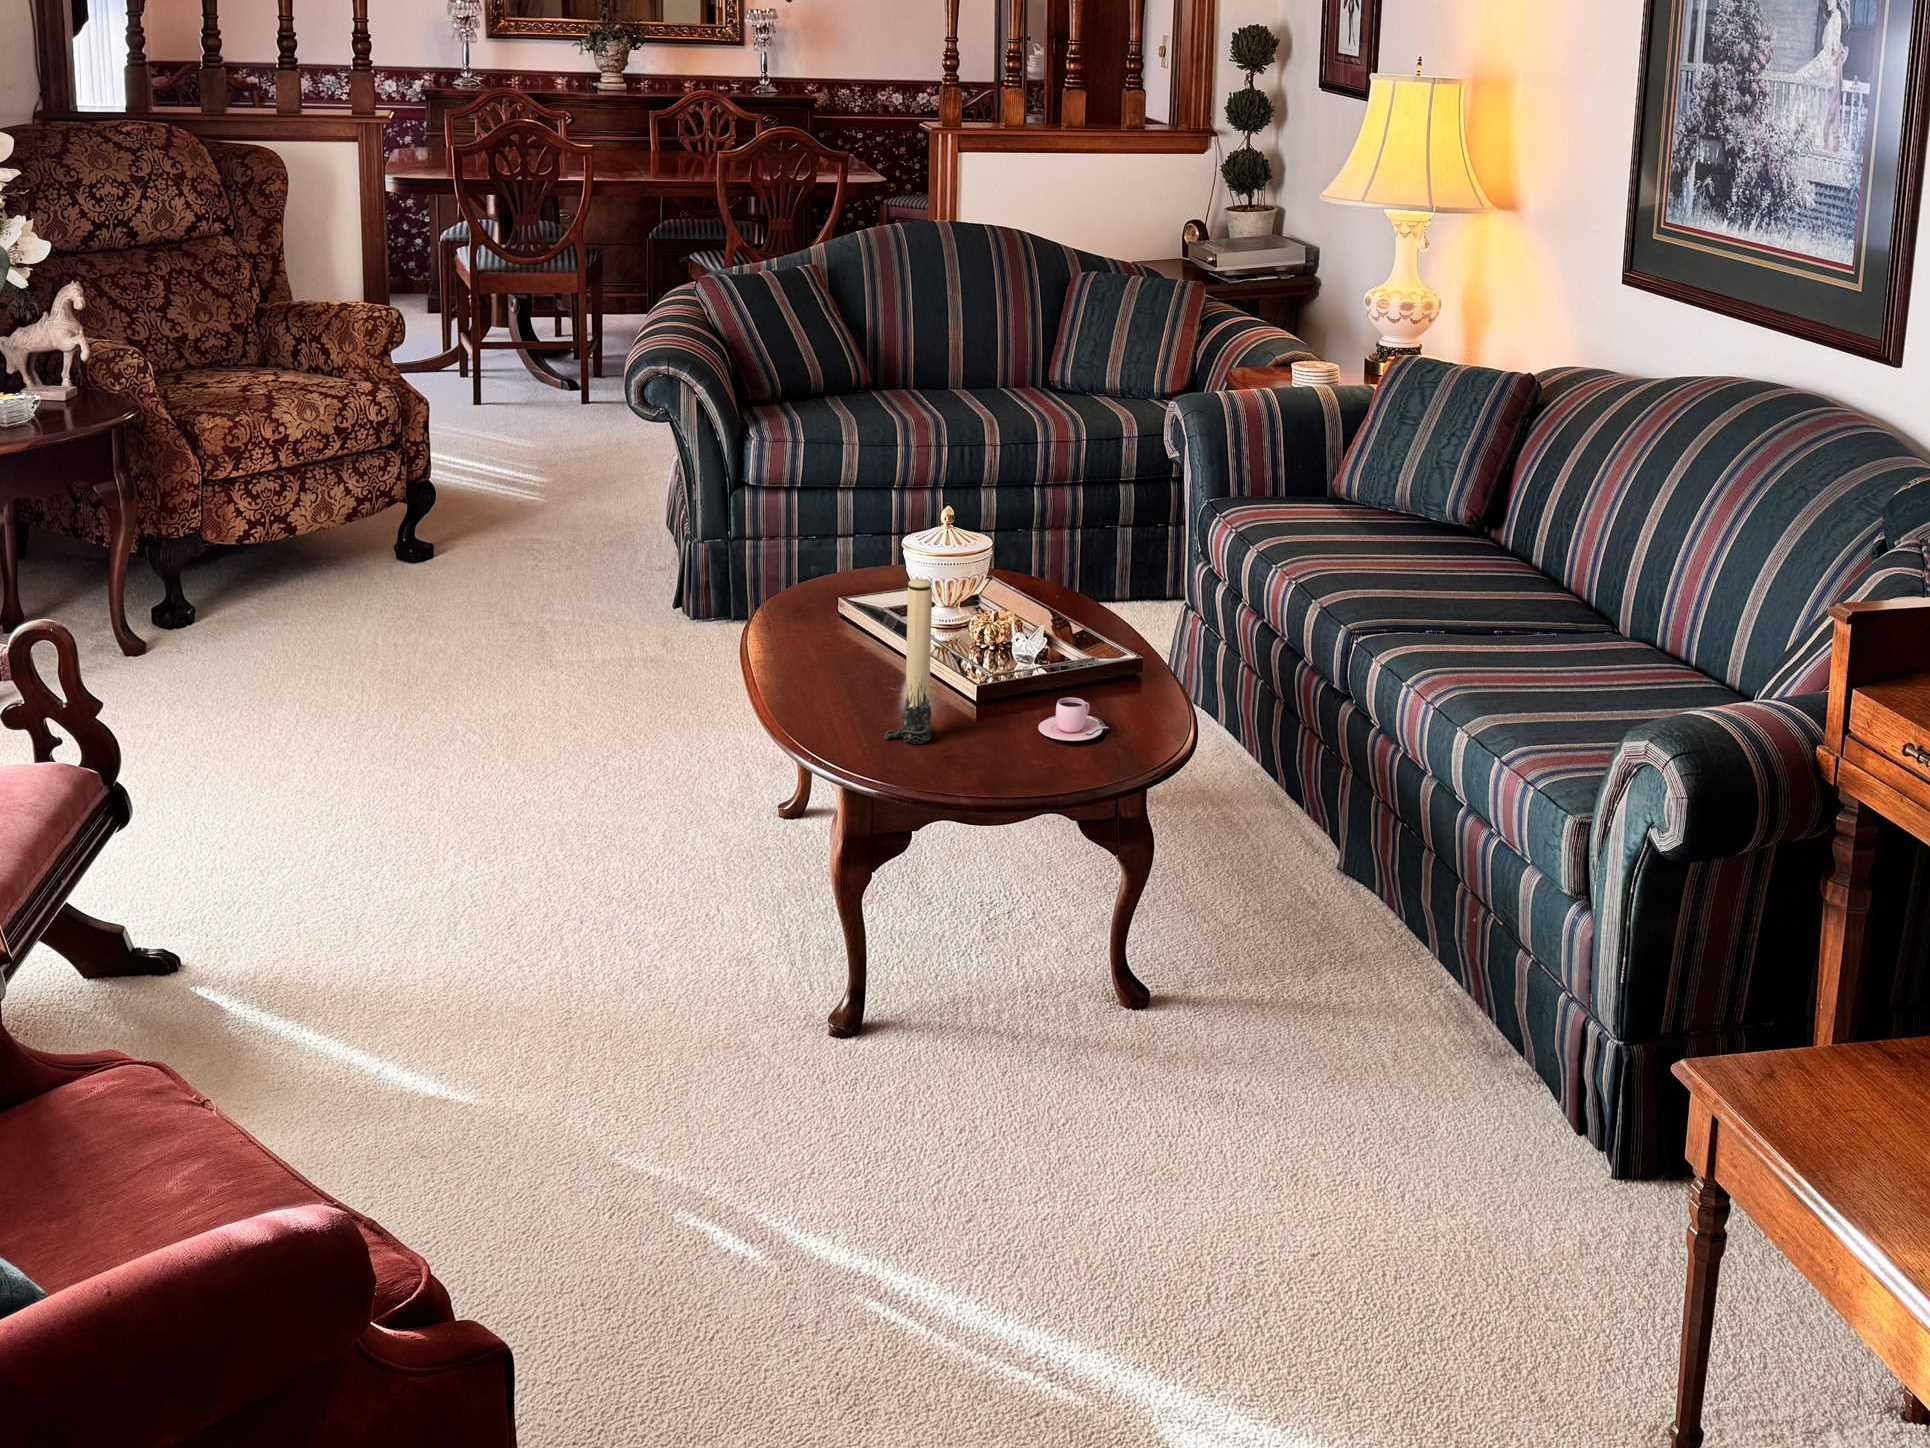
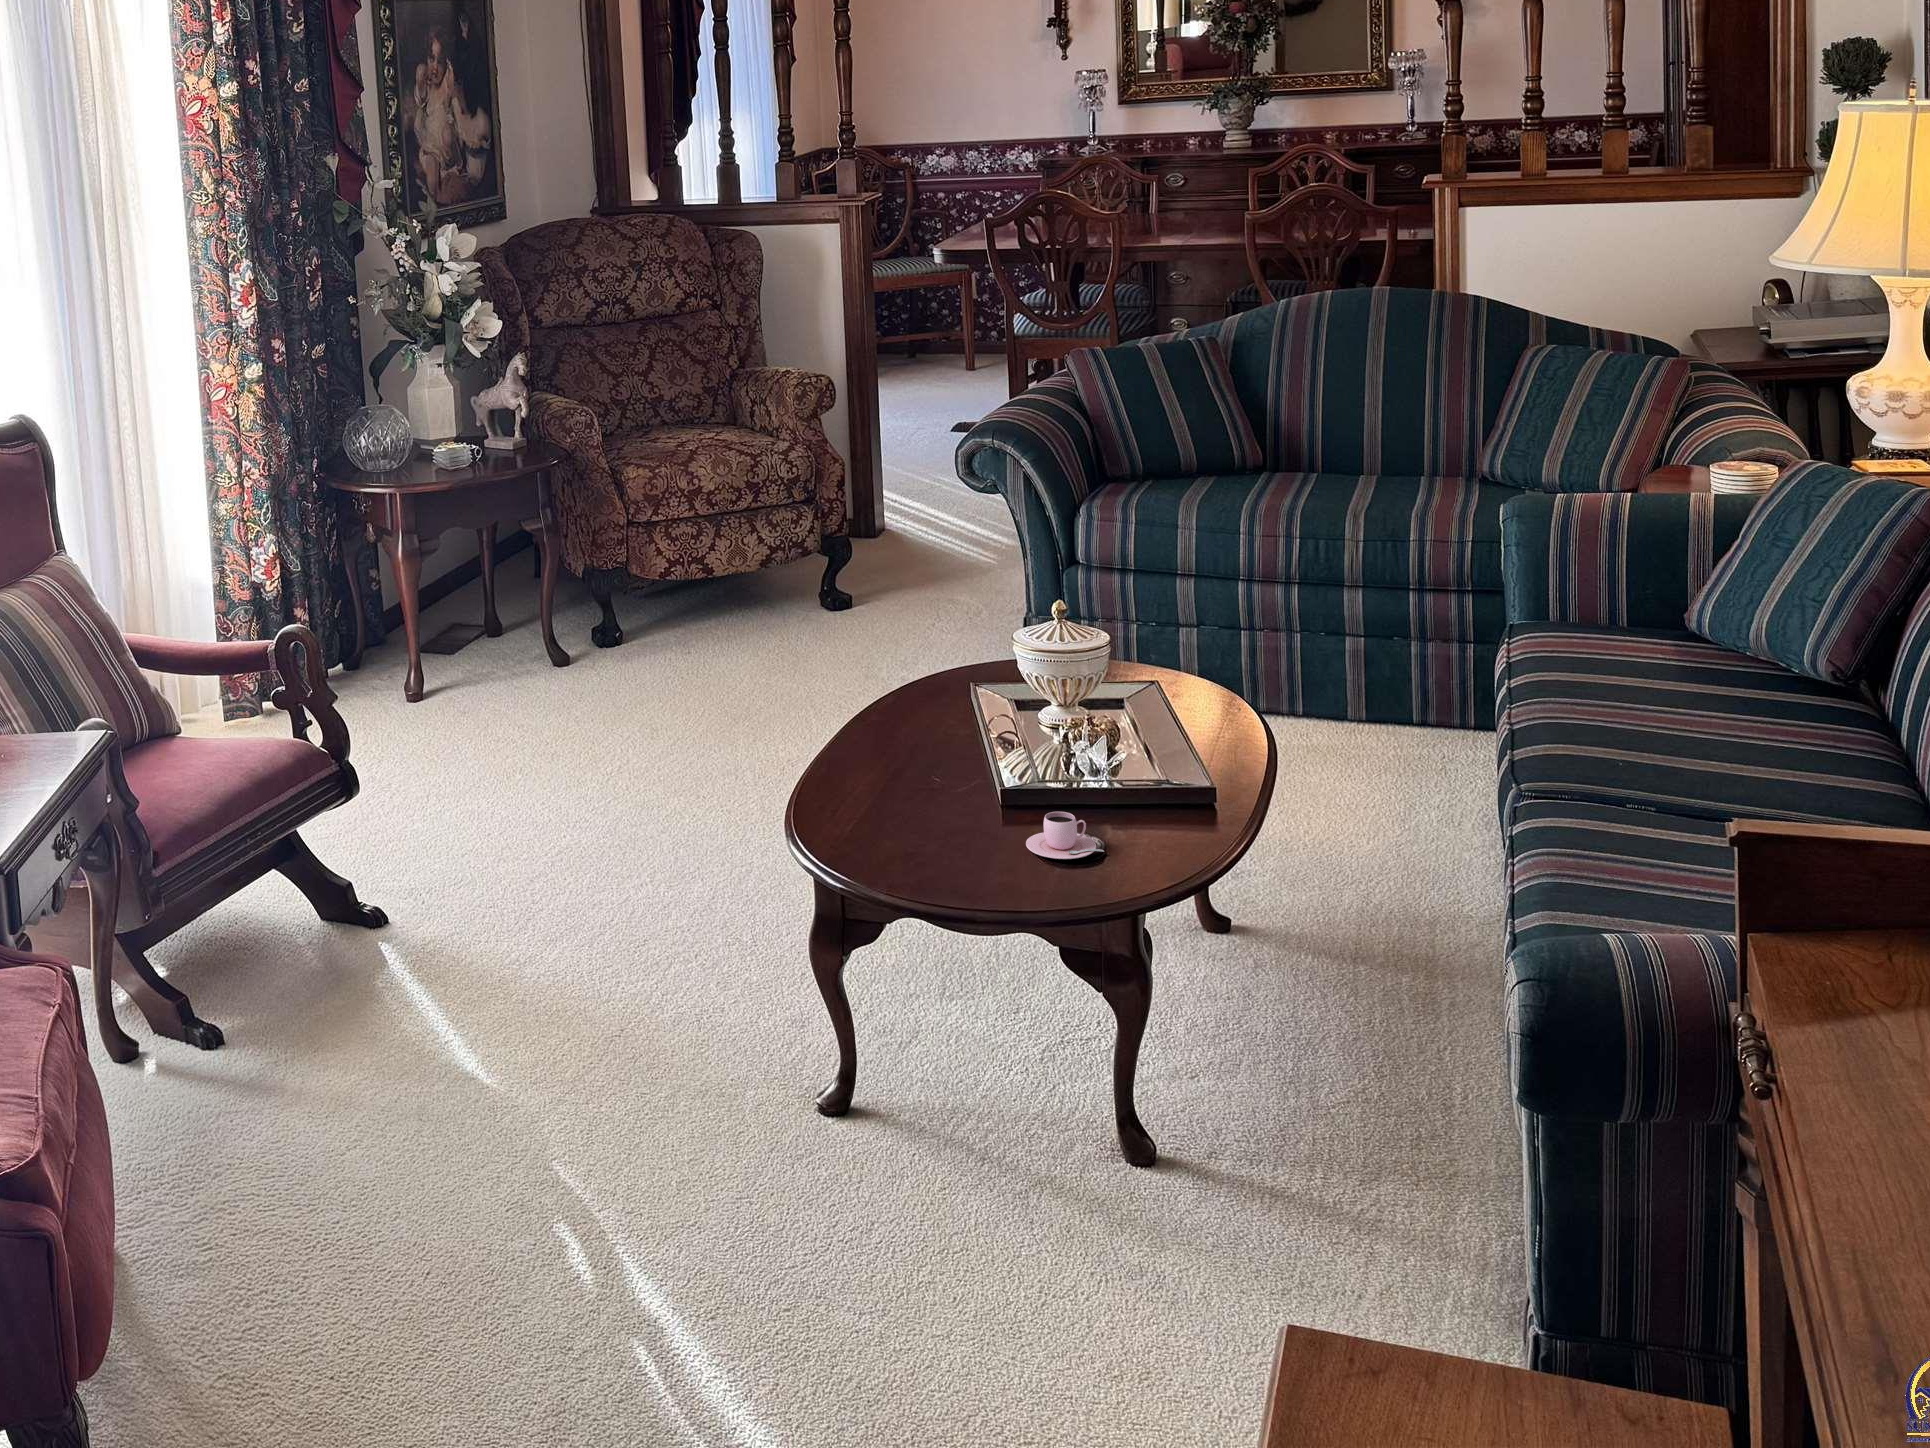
candle: present [884,579,932,744] -> none [870,667,913,833]

